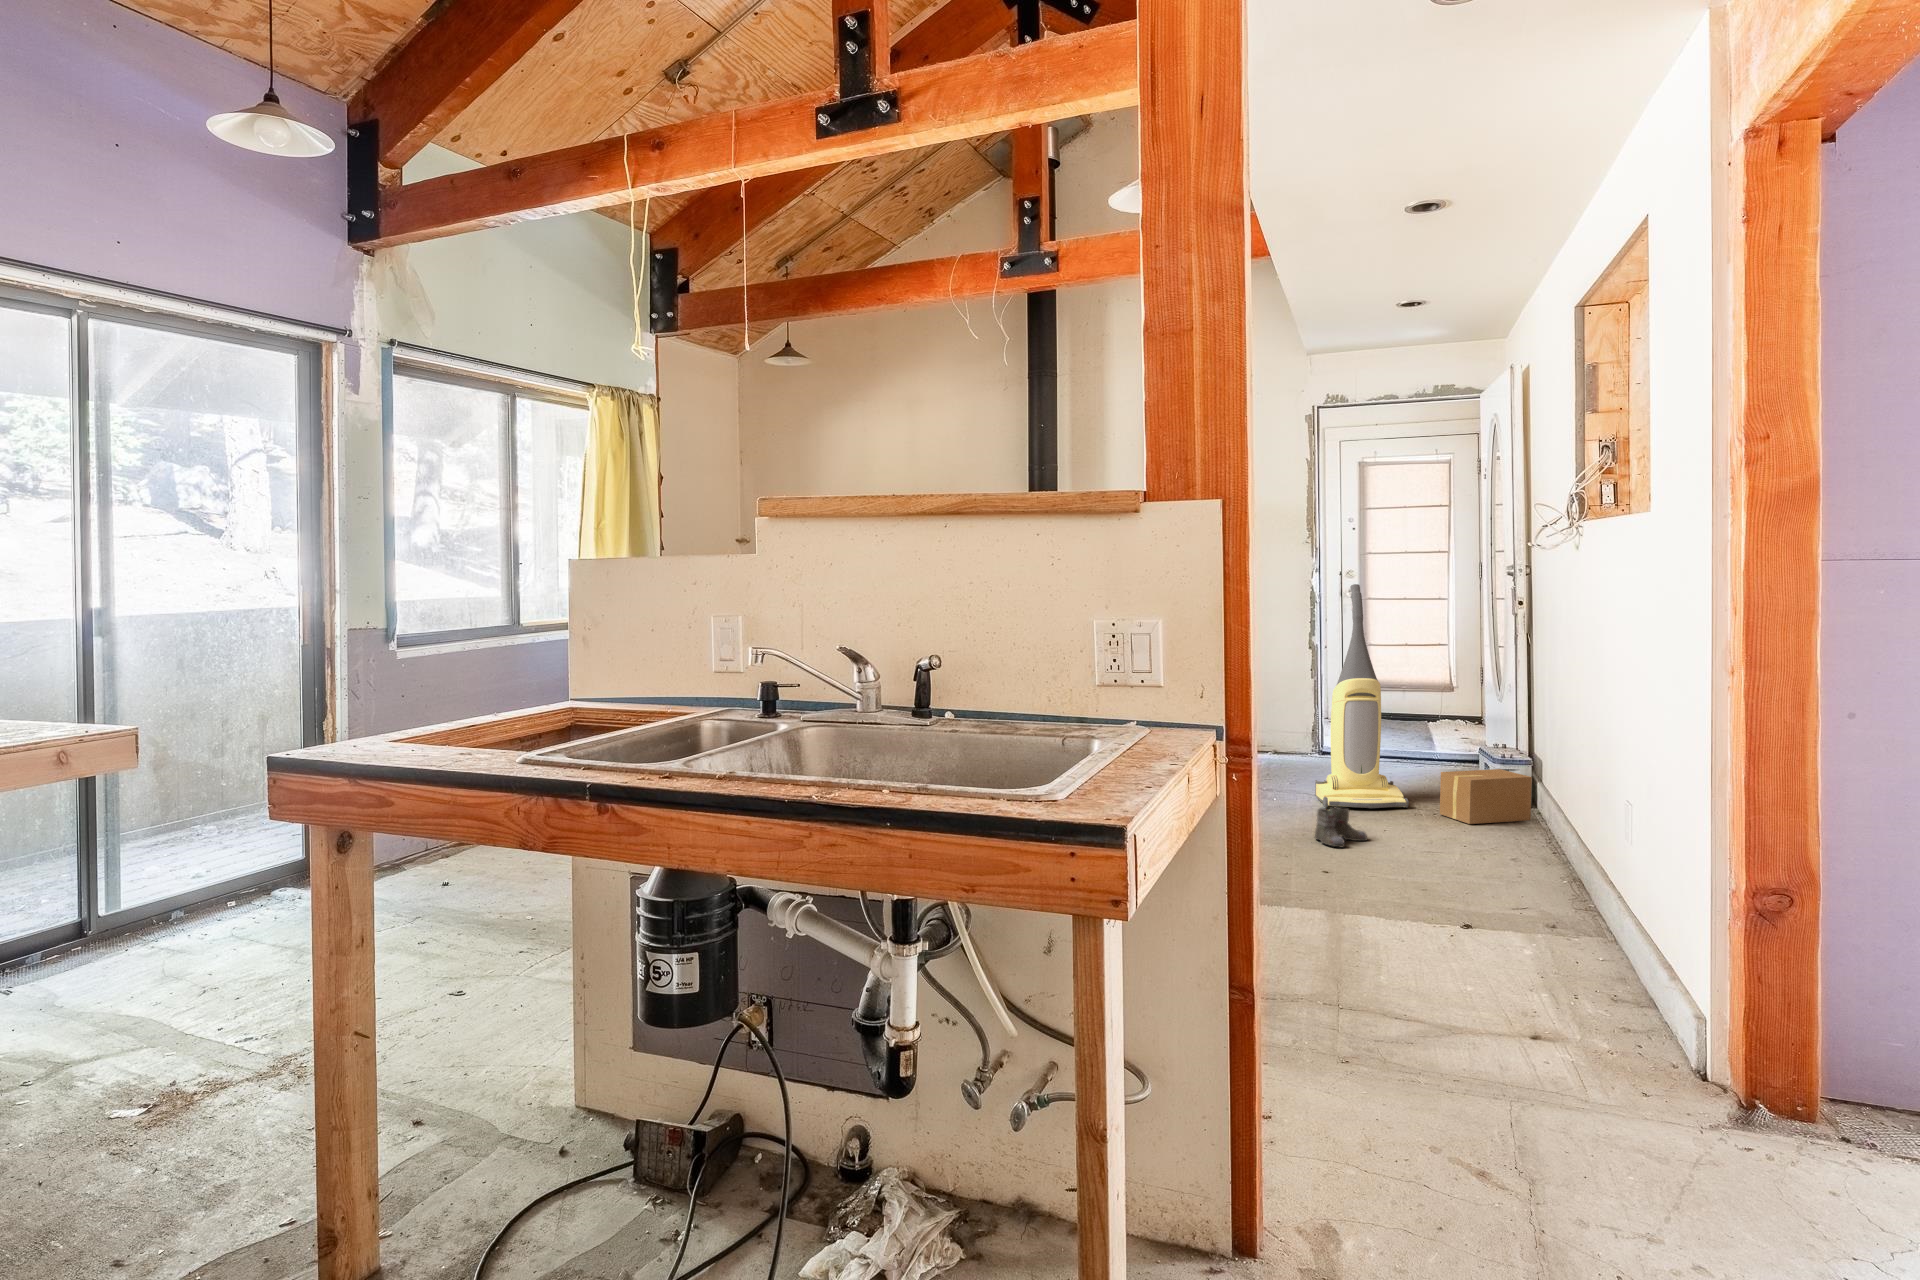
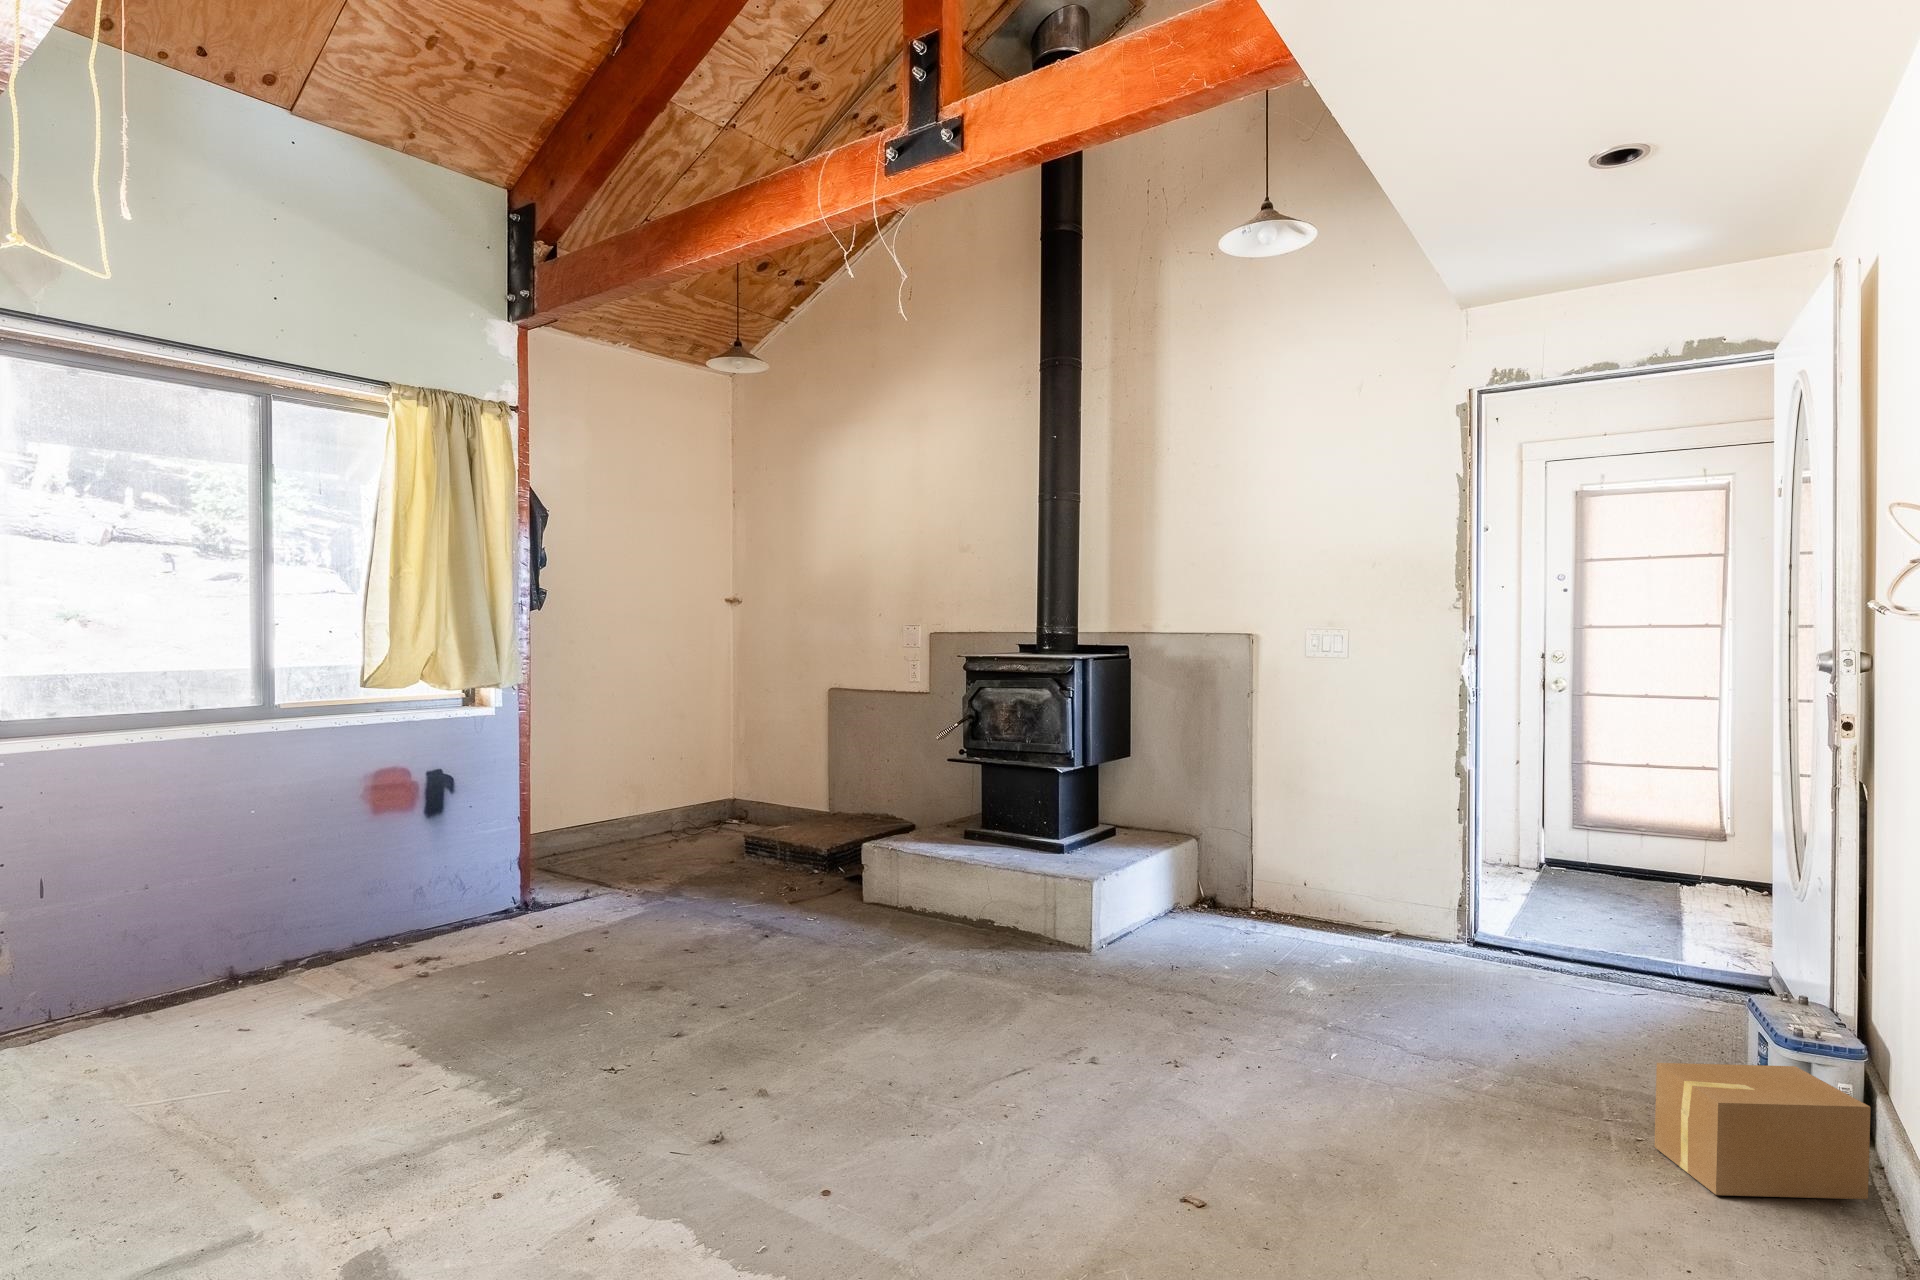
vacuum cleaner: present [1315,584,1409,808] -> none [1414,679,1592,1115]
boots: present [1315,807,1367,848] -> none [1333,1133,1464,1241]

